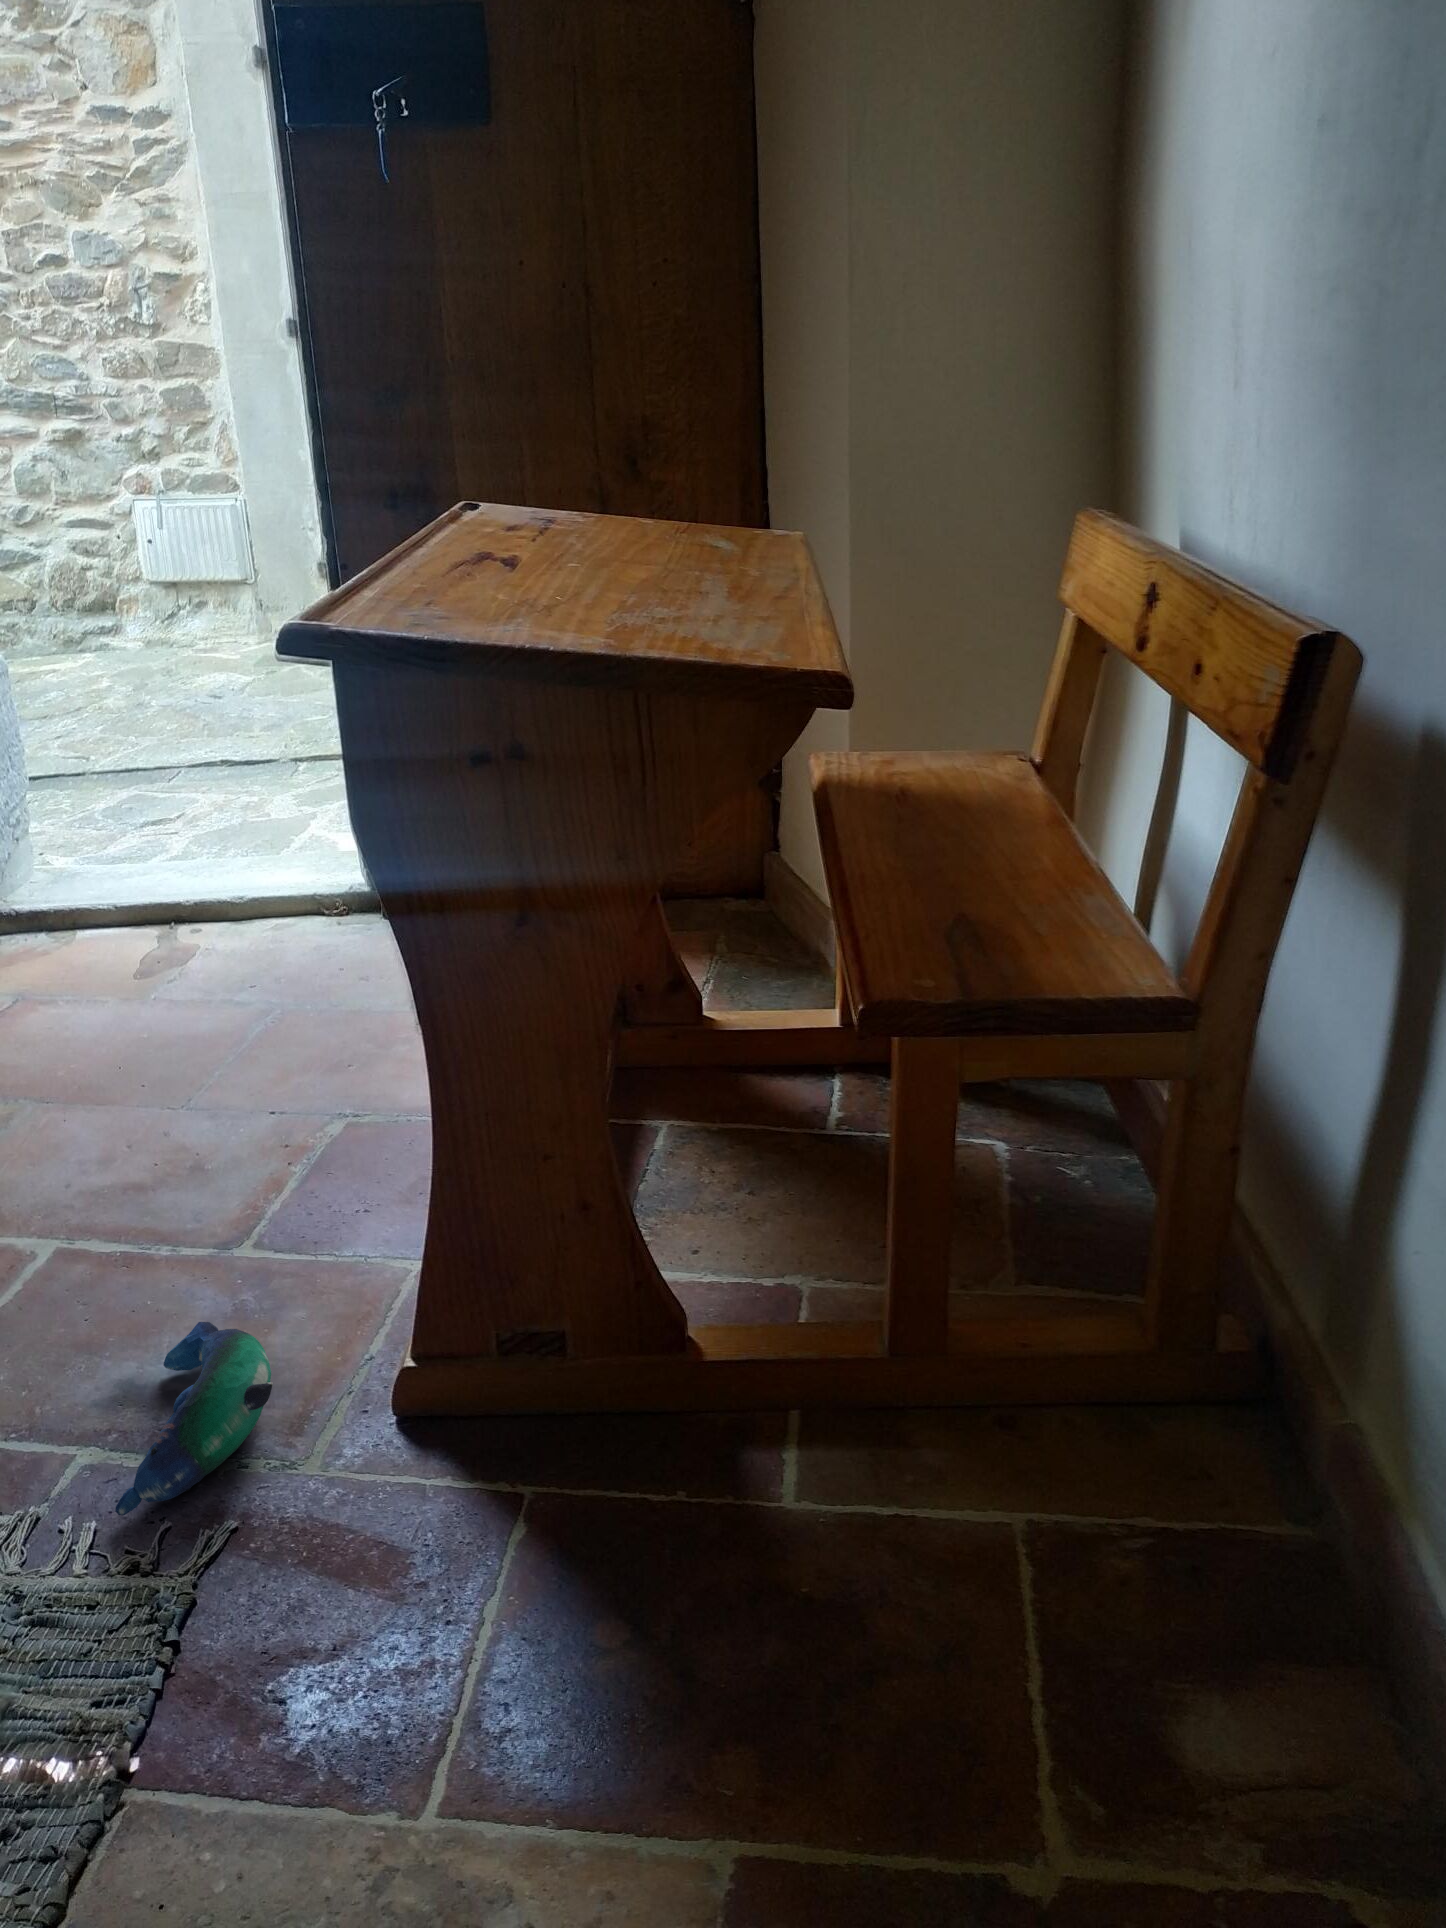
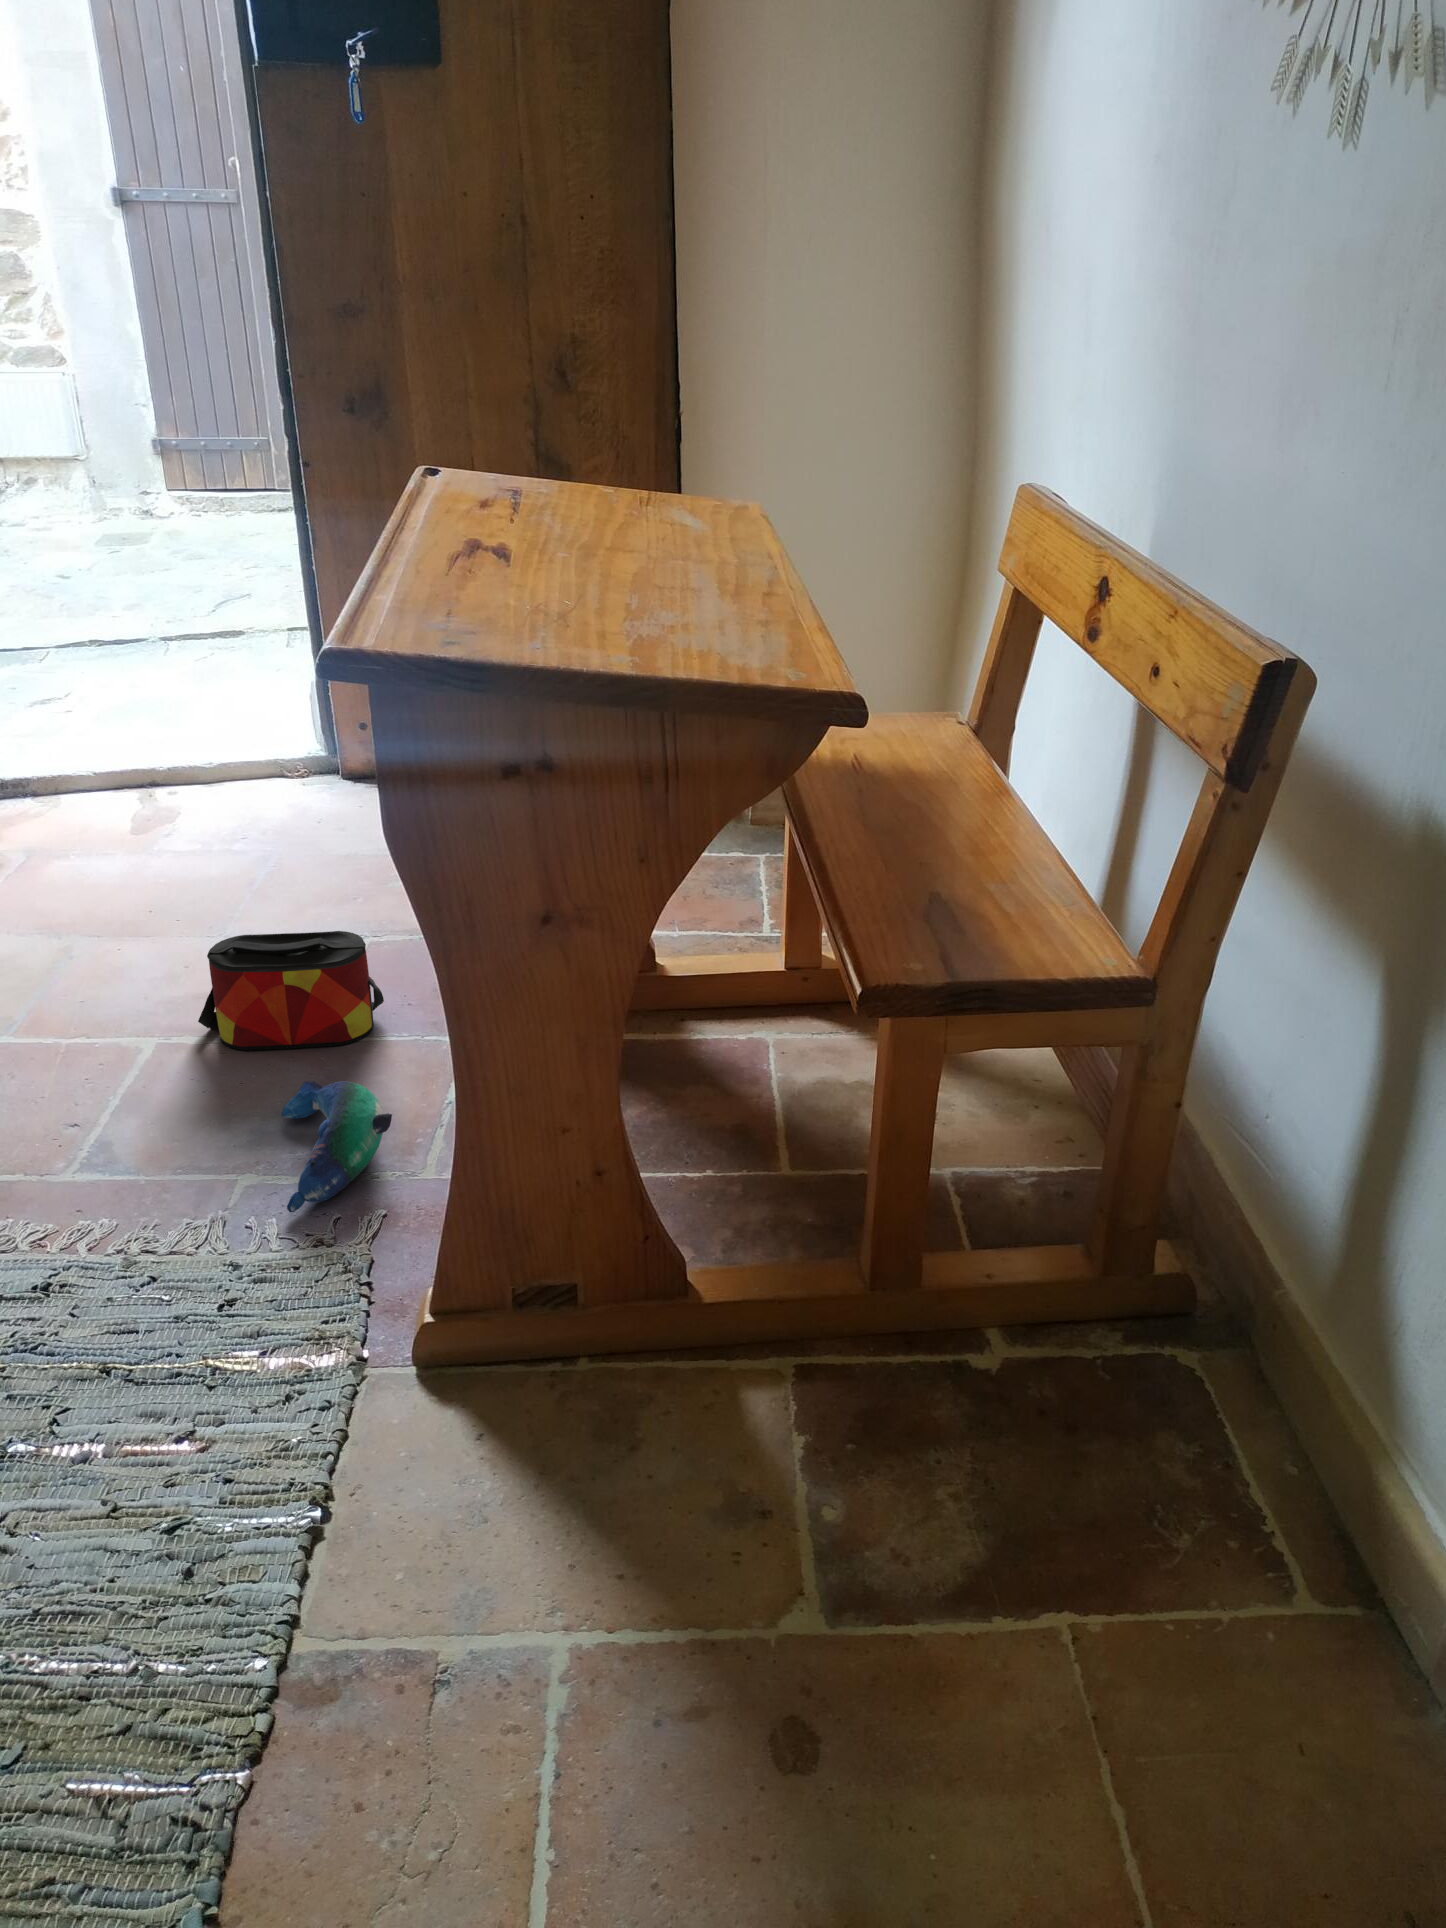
bag: none [114,1124,335,1267] -> present [198,931,384,1050]

